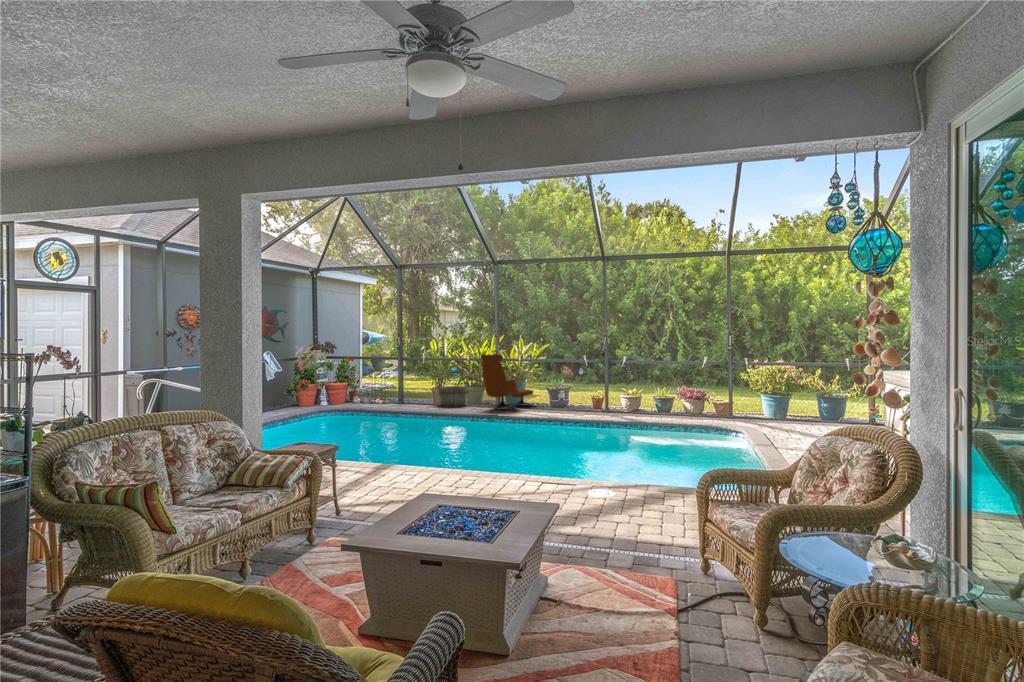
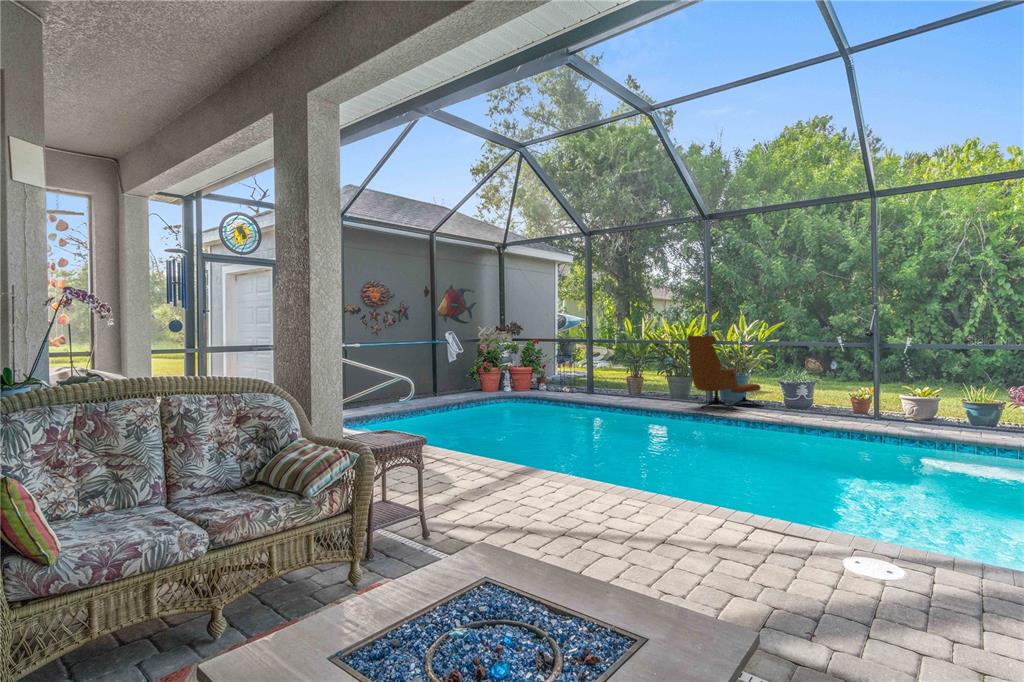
wooden bucket: present [439,383,468,407] -> none [635,369,673,401]

